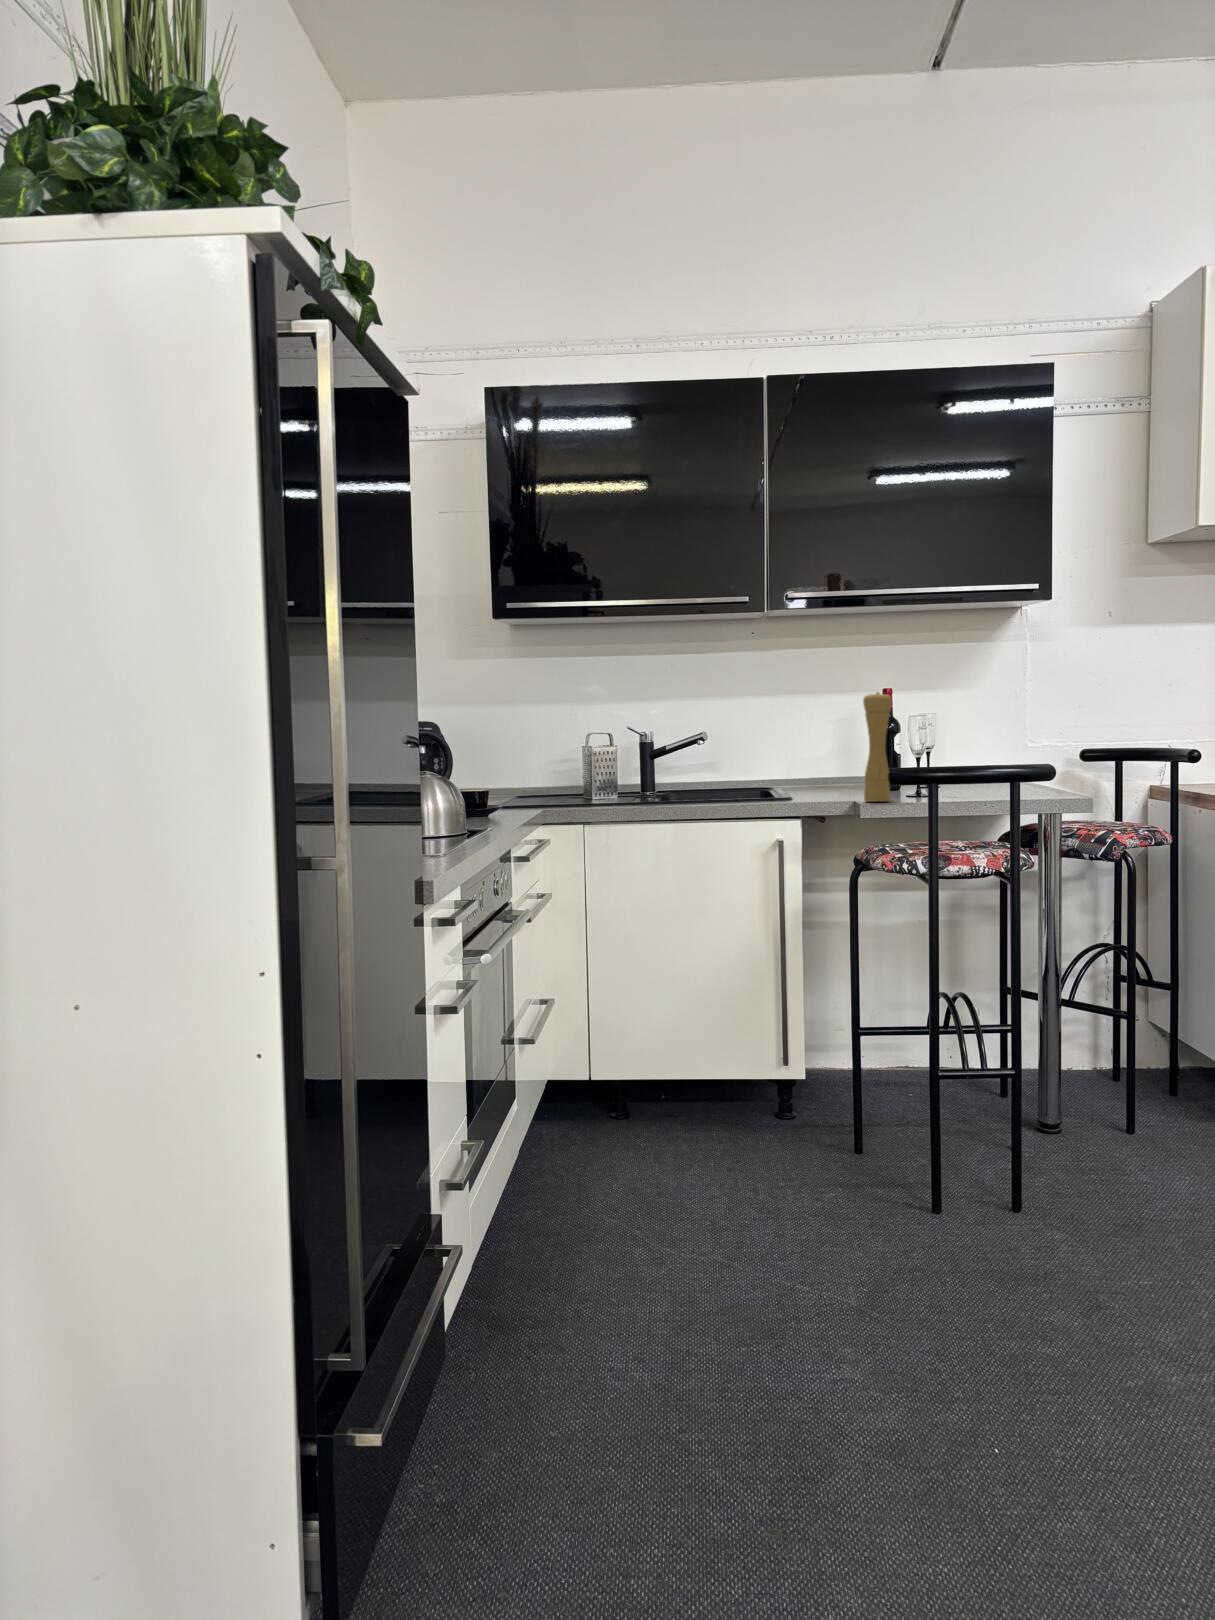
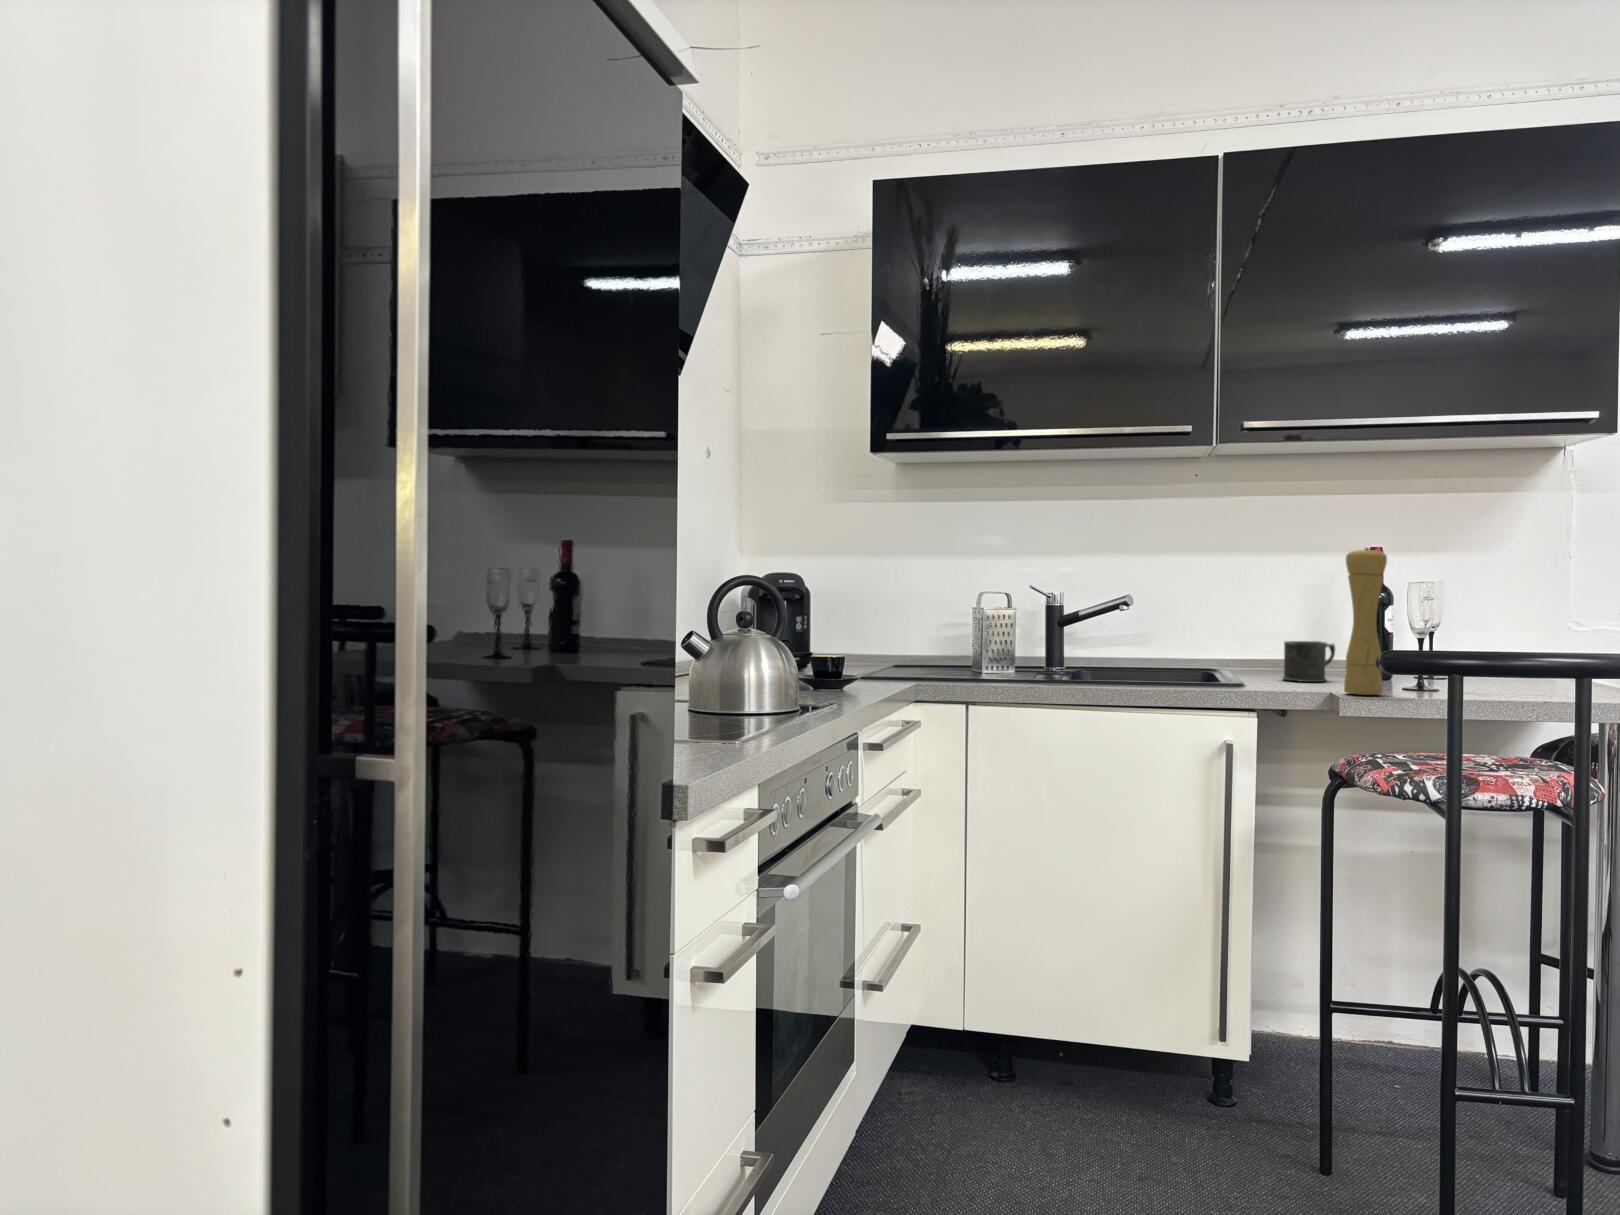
mug: none [821,763,859,795] -> present [1283,641,1335,682]

